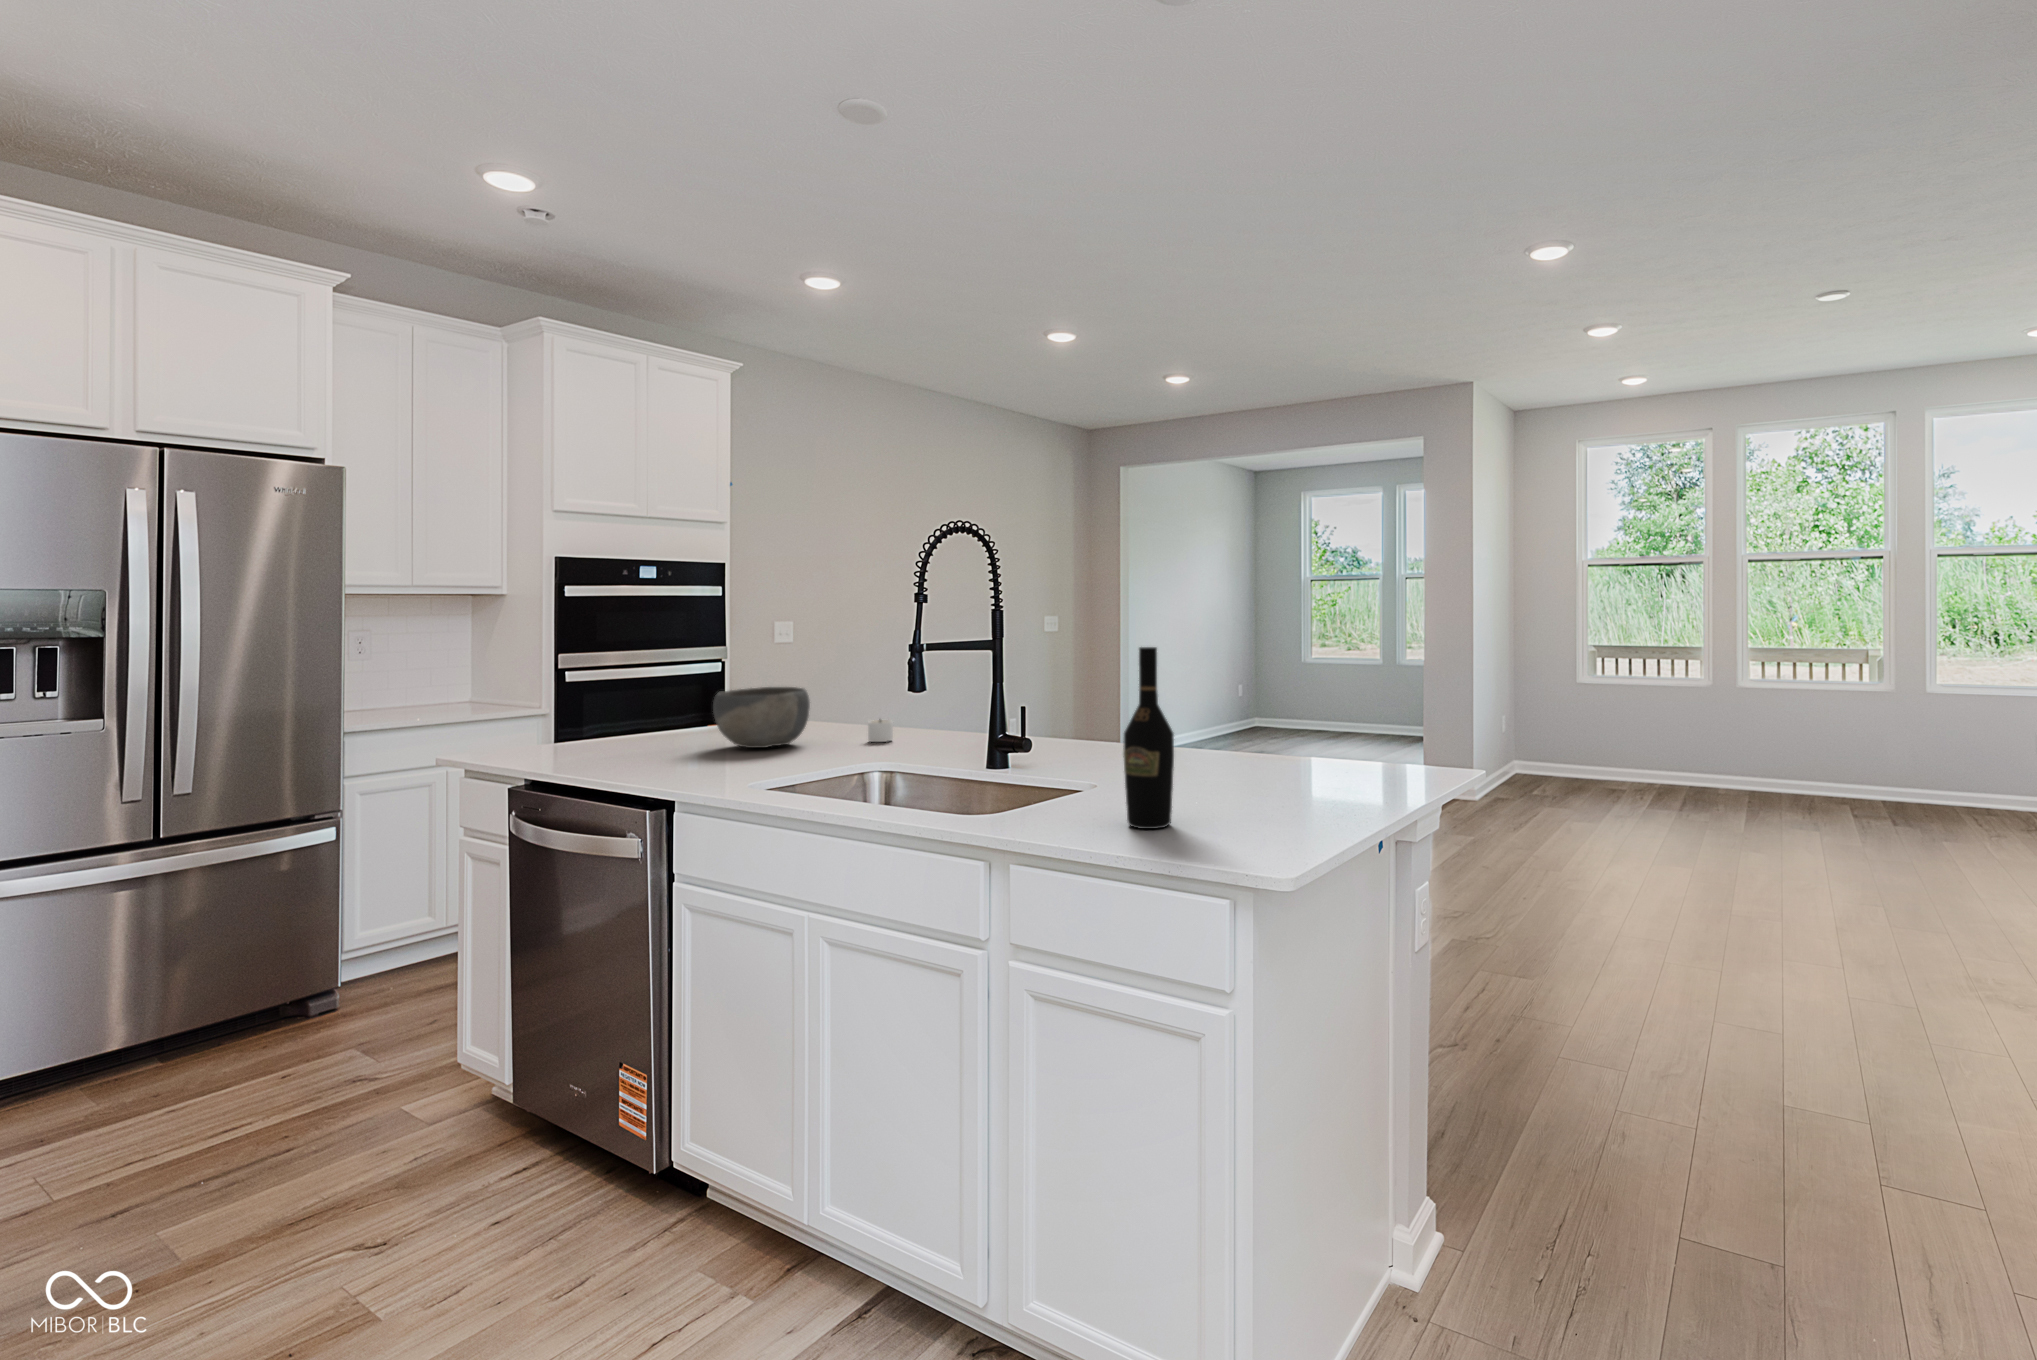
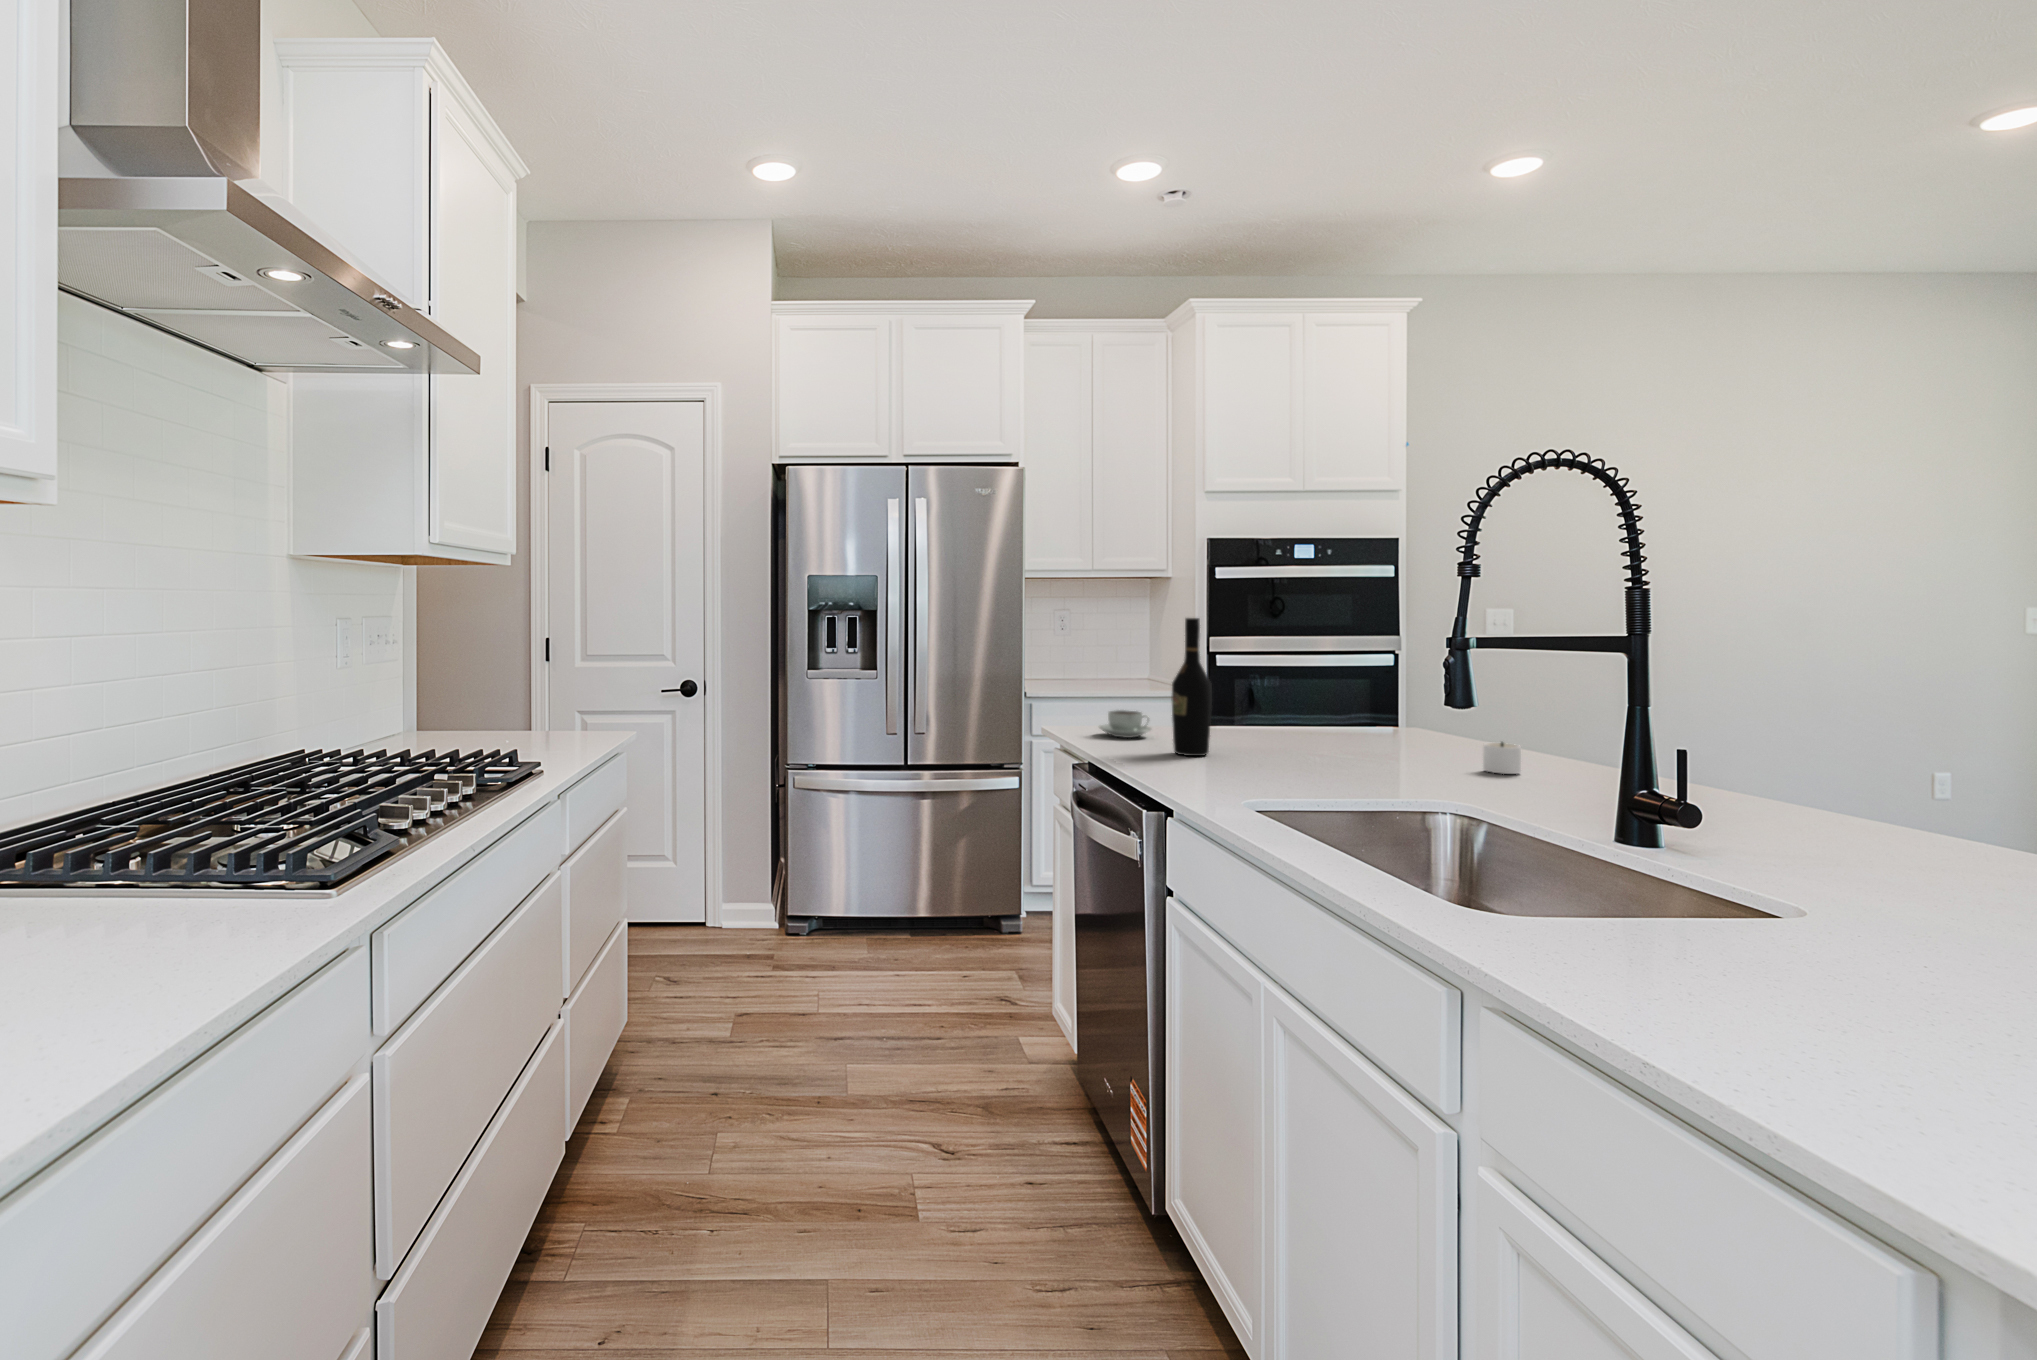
wine bottle: present [1123,647,1174,829] -> present [1171,618,1212,756]
bowl: present [713,687,810,748] -> none [1284,685,1404,759]
coffee cup: none [517,732,577,759] -> present [1098,710,1151,738]

